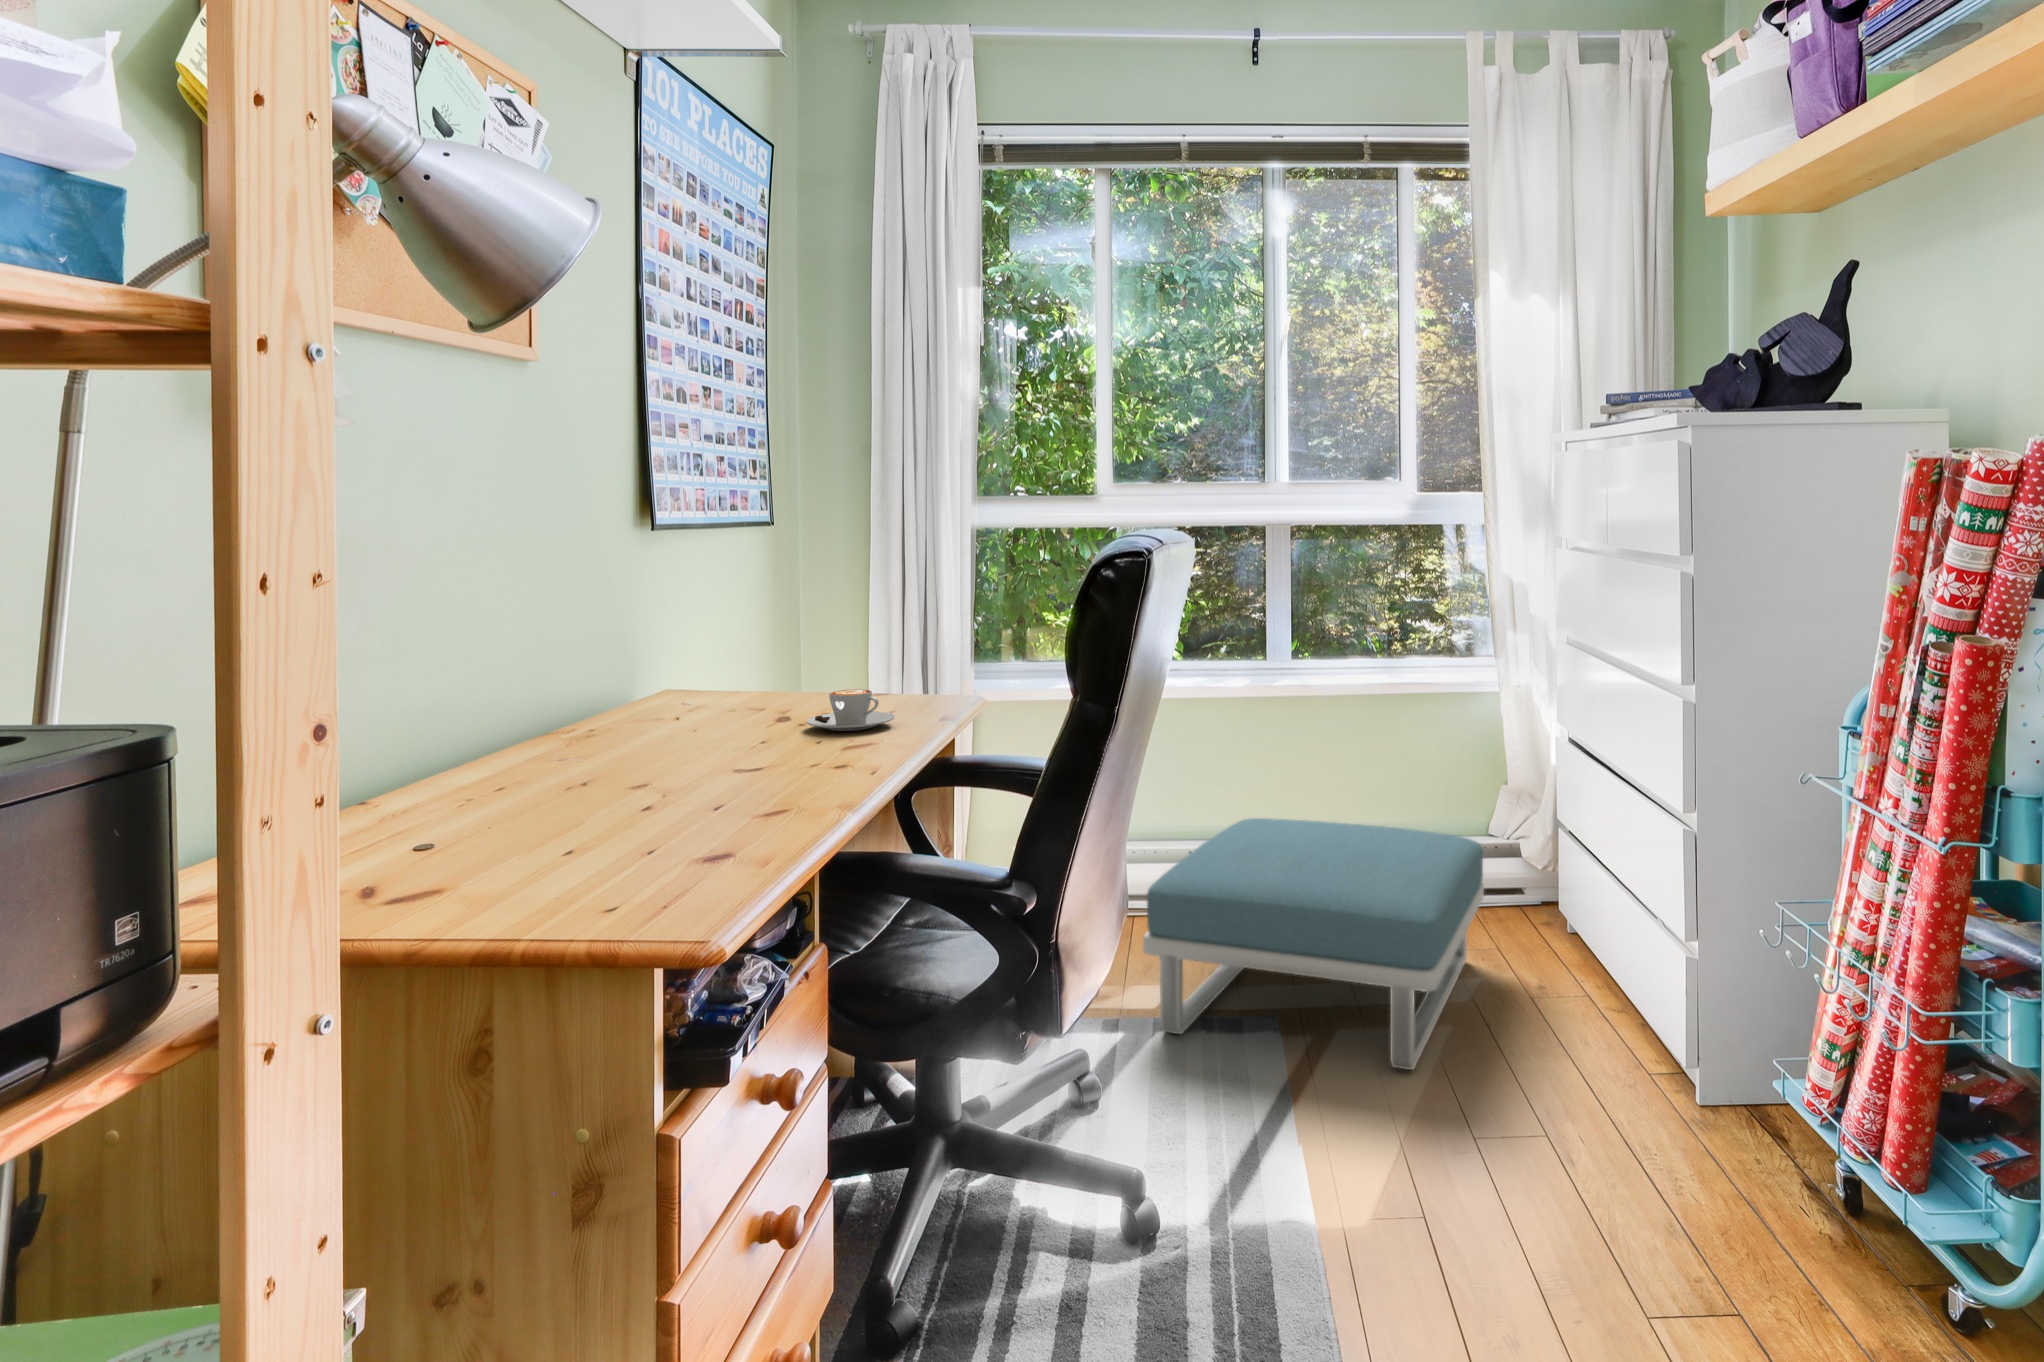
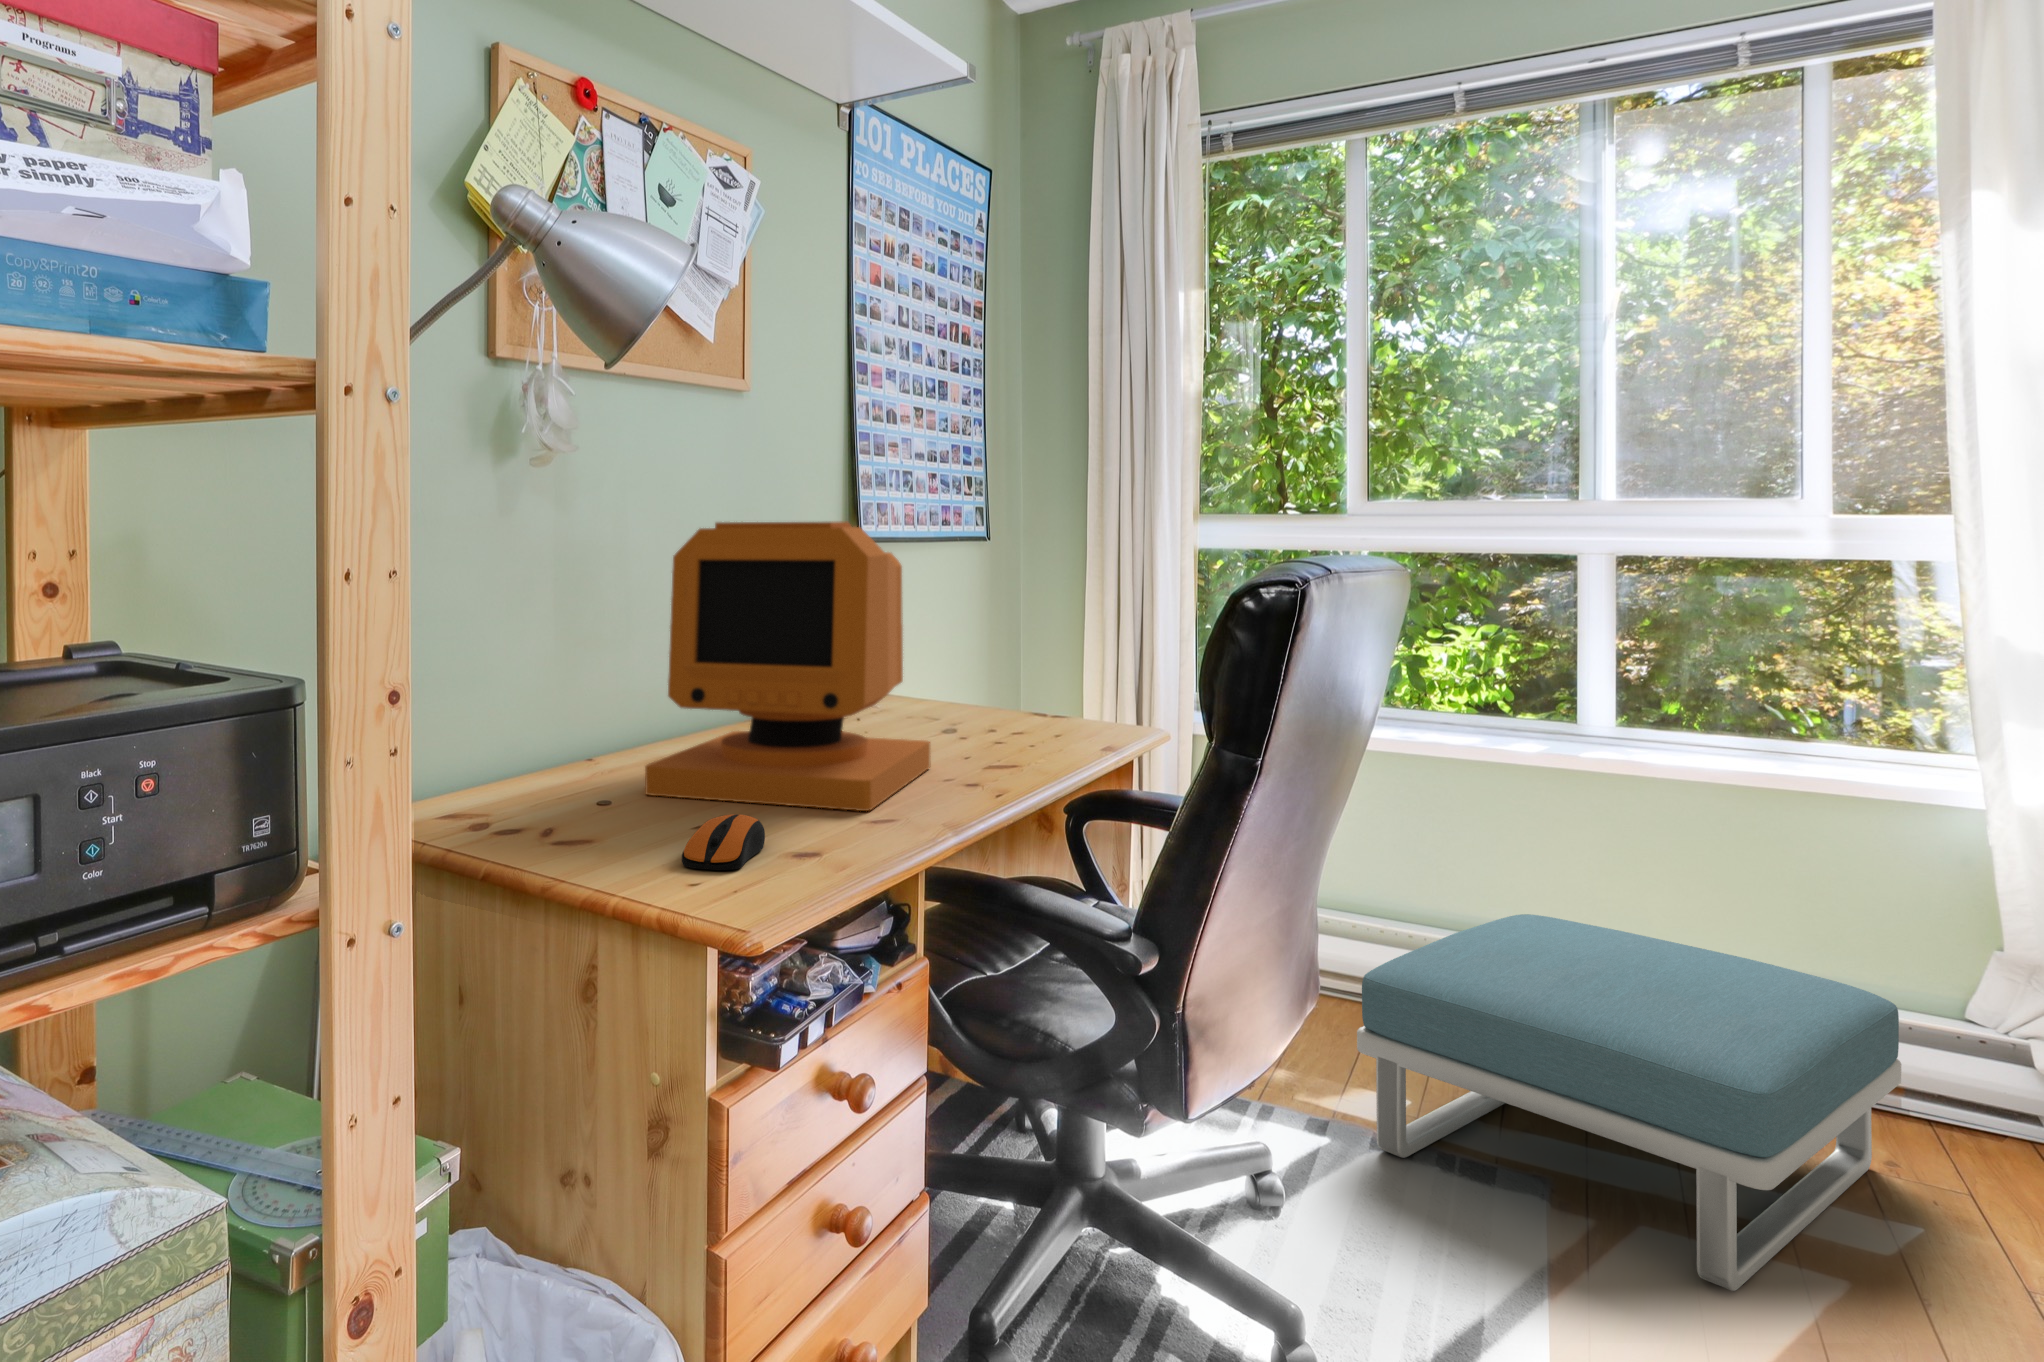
computer monitor: none [462,504,785,822] -> present [645,522,931,811]
coffee cup: present [807,689,894,731] -> none [967,710,1053,752]
computer mouse: none [577,826,665,892] -> present [682,814,765,870]

